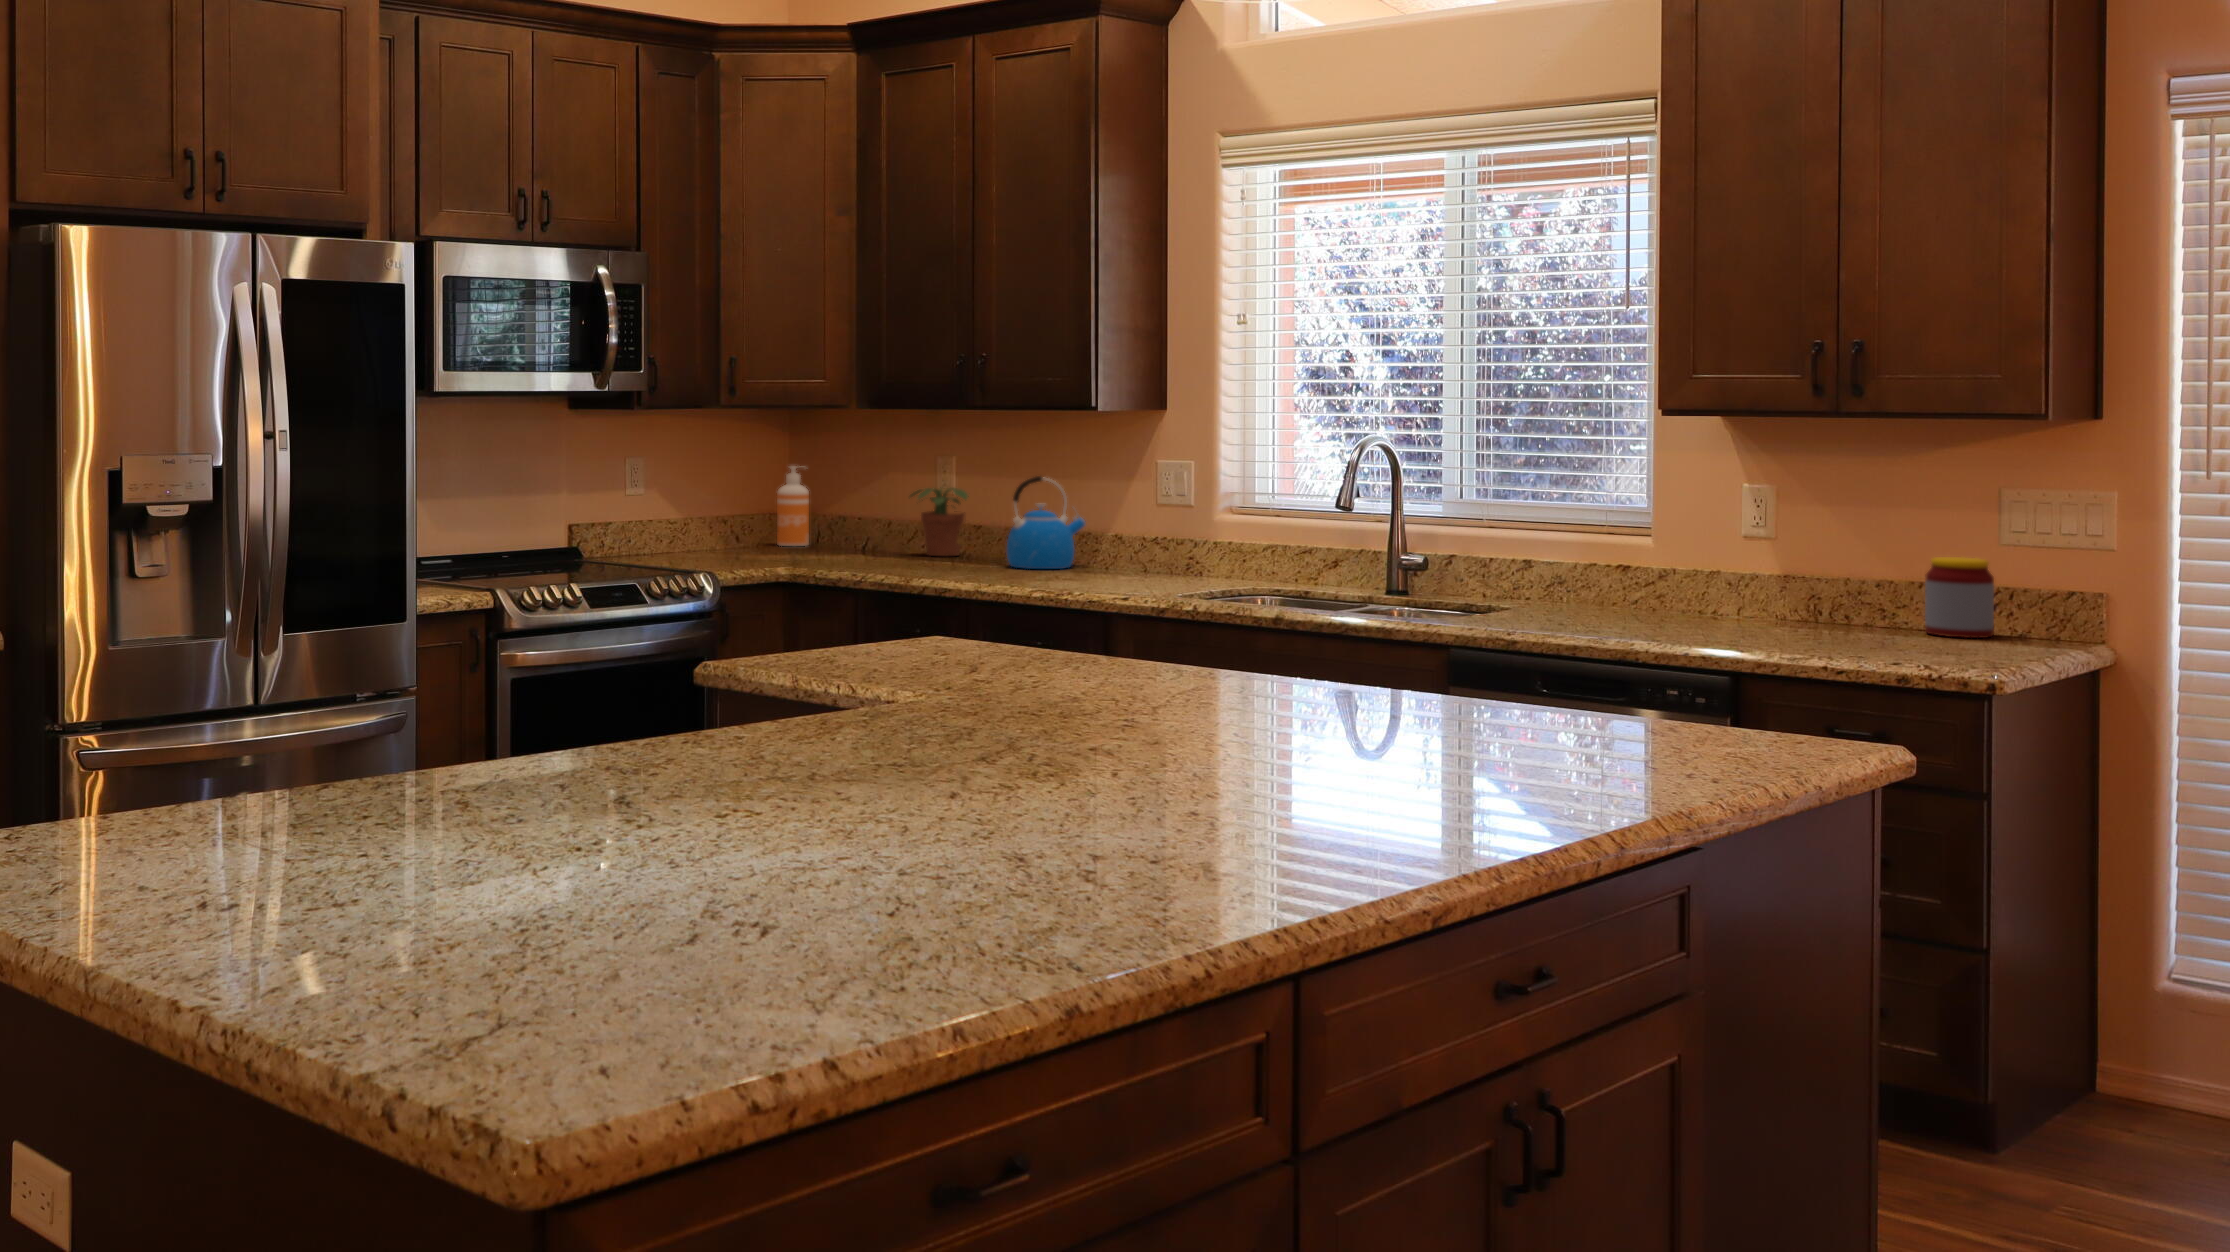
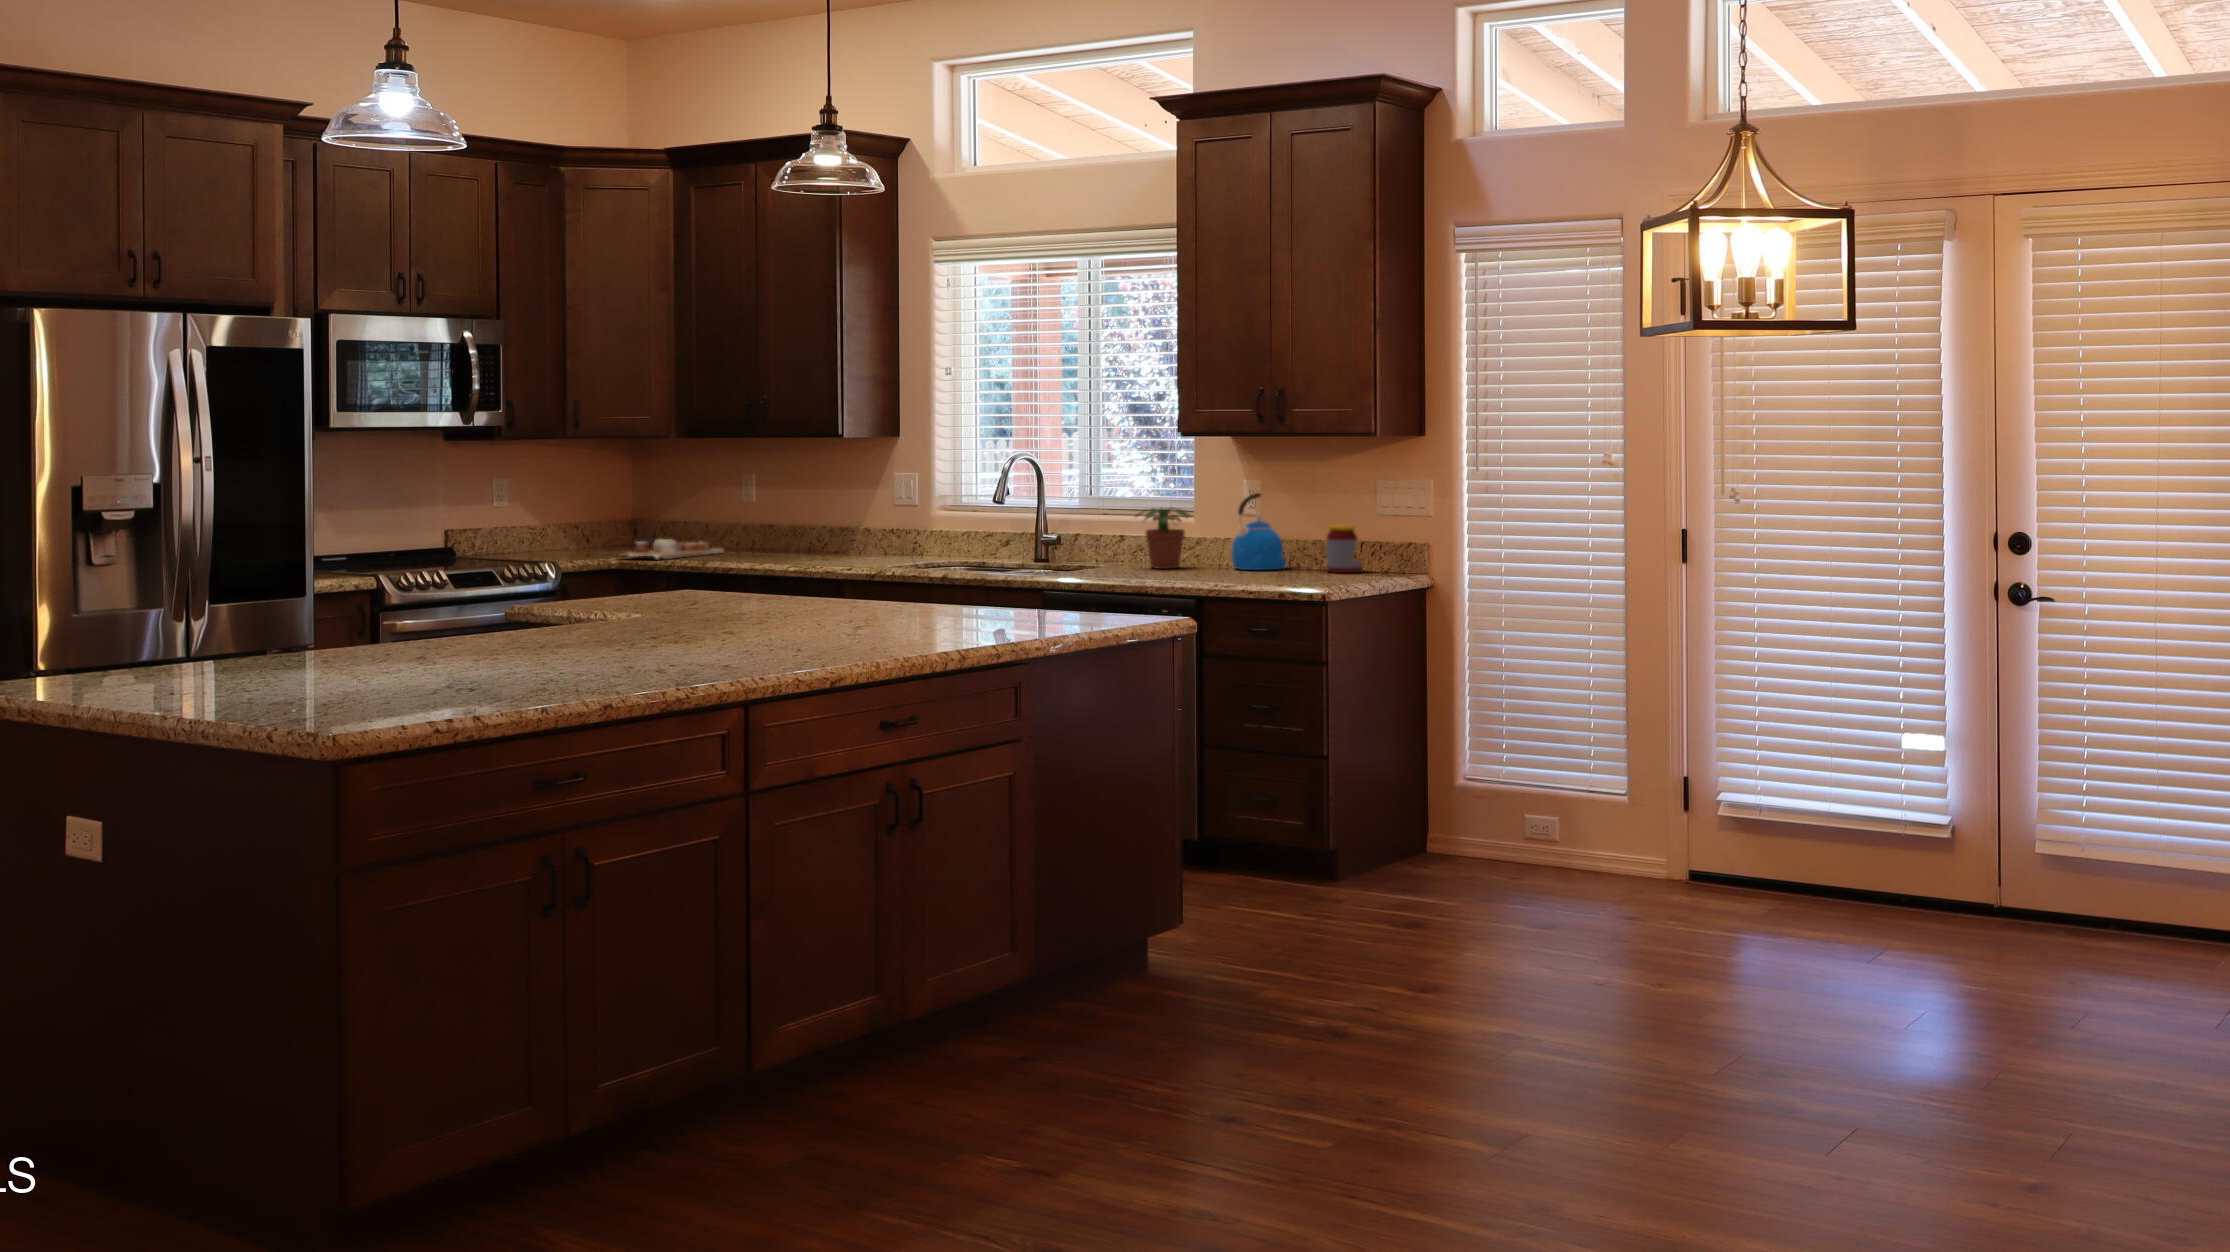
soap dispenser: present [777,466,809,546] -> none [621,481,647,543]
kettle: present [1007,476,1086,569] -> present [1232,493,1287,570]
potted plant: present [910,488,969,556] -> present [1136,508,1190,569]
cutting board: none [788,545,922,576] -> present [627,539,724,559]

